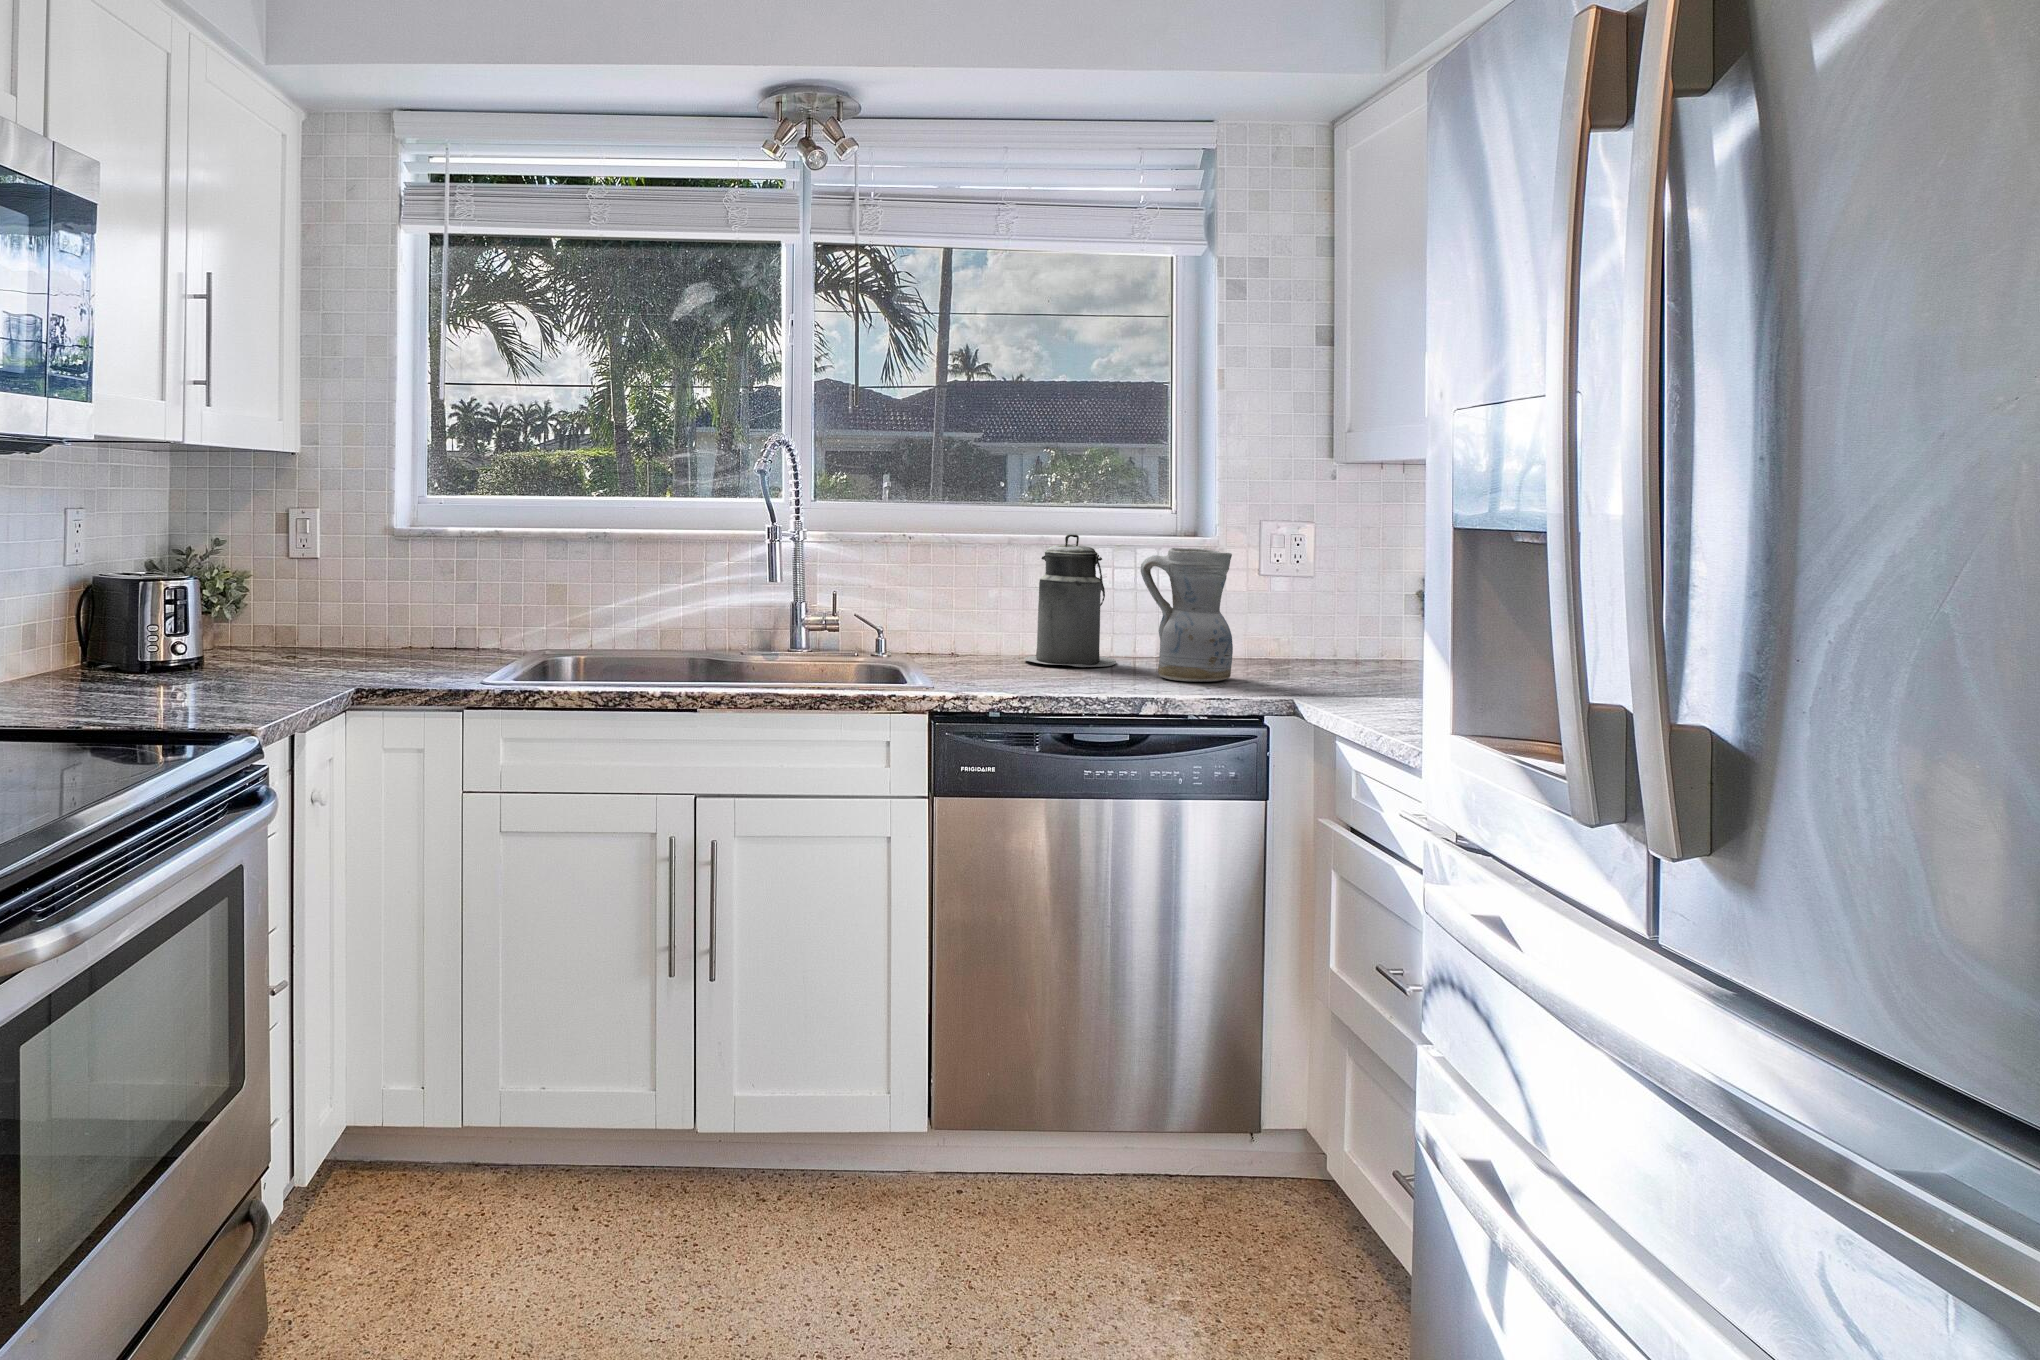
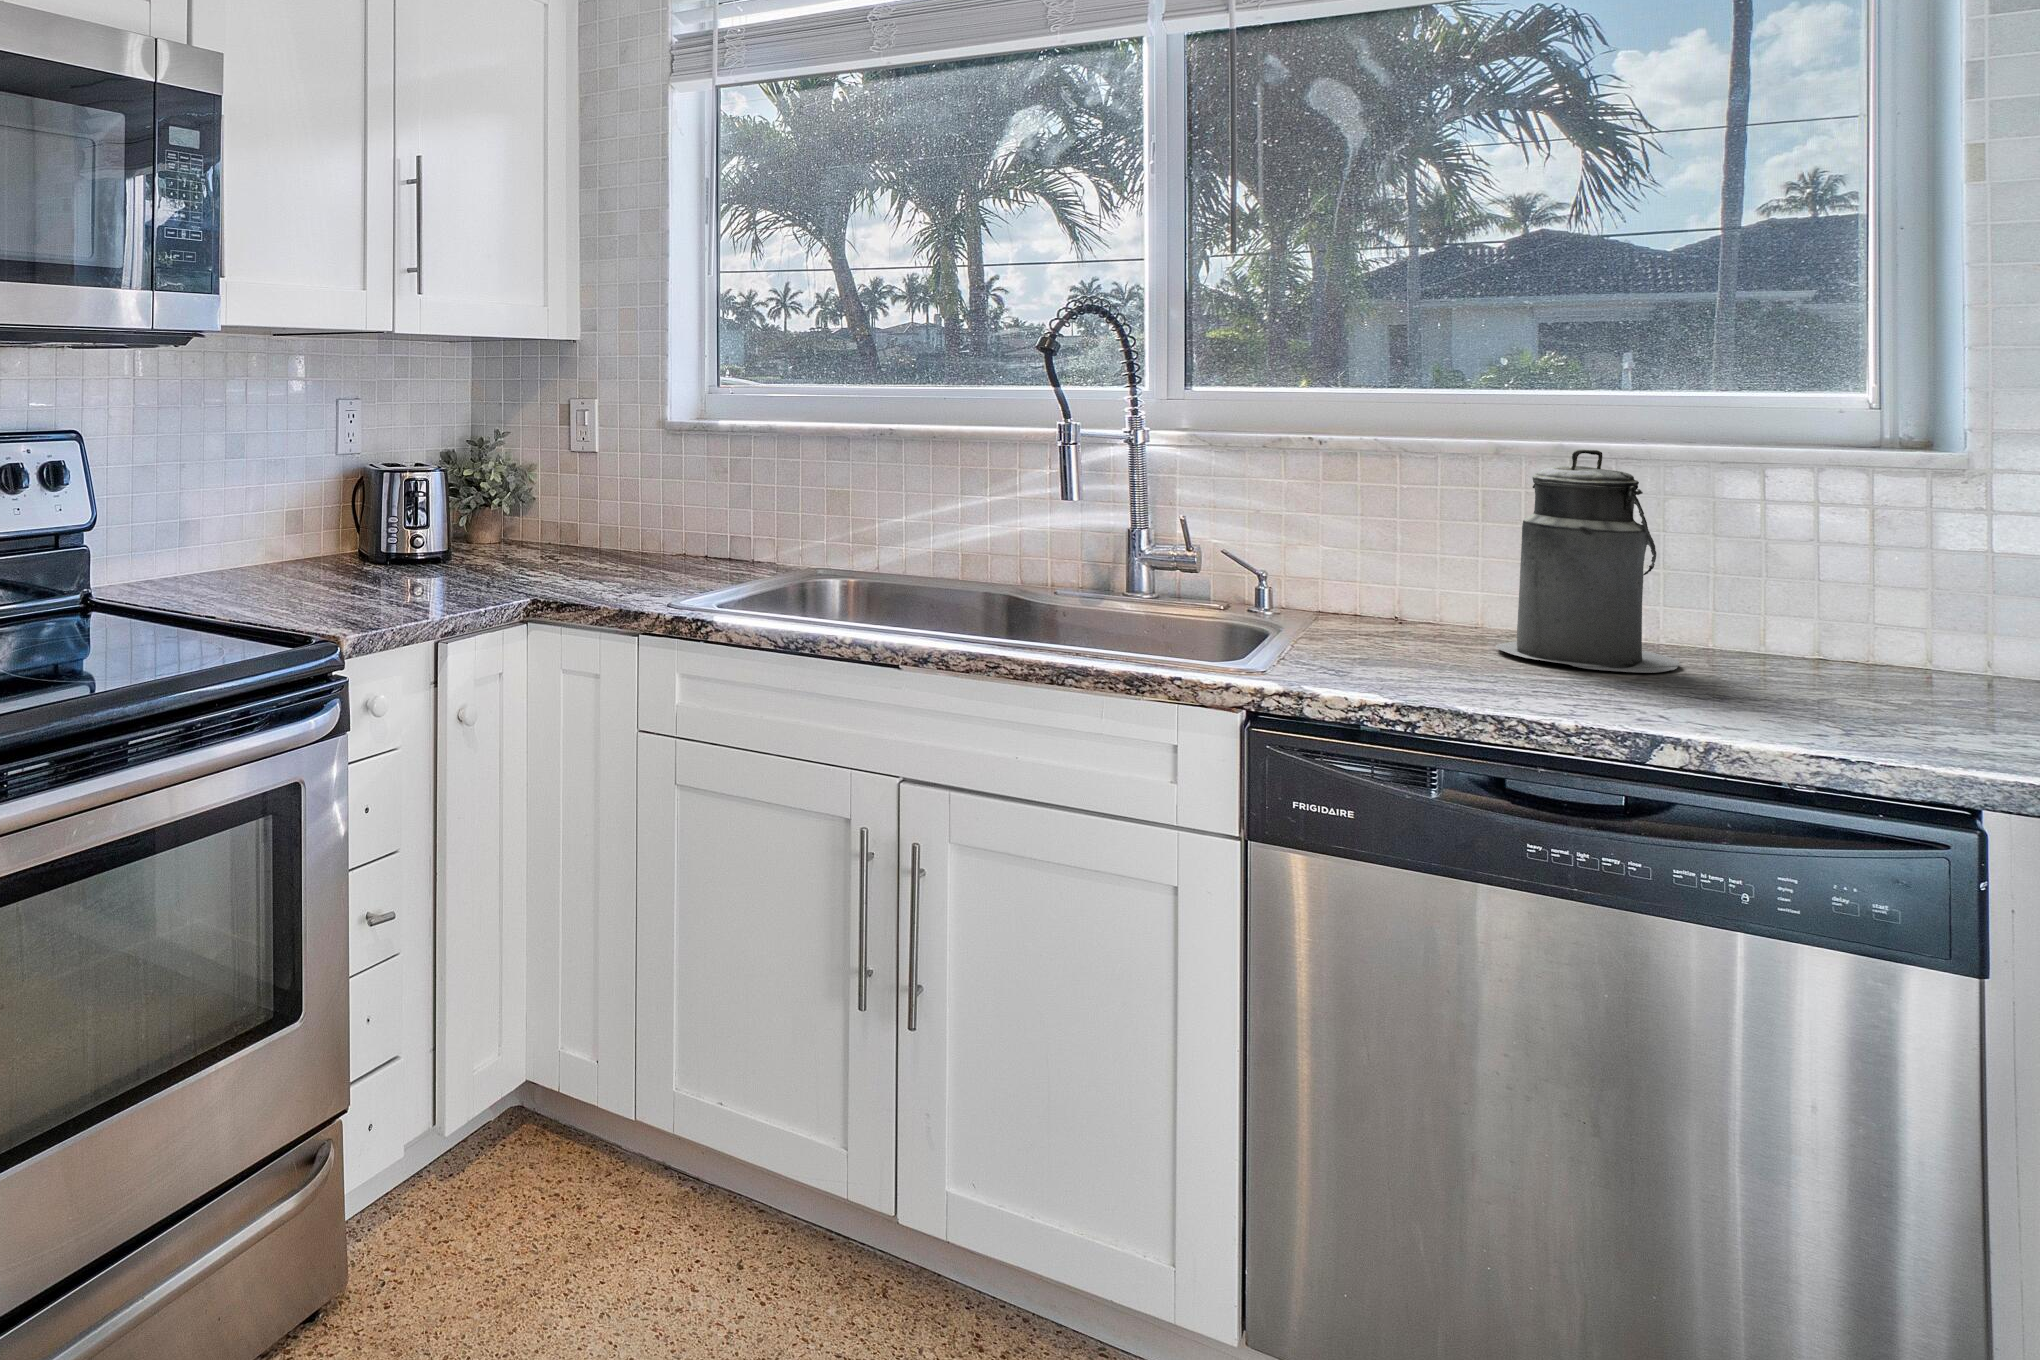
ceramic pitcher: present [1141,548,1233,682] -> none [1689,480,1898,727]

